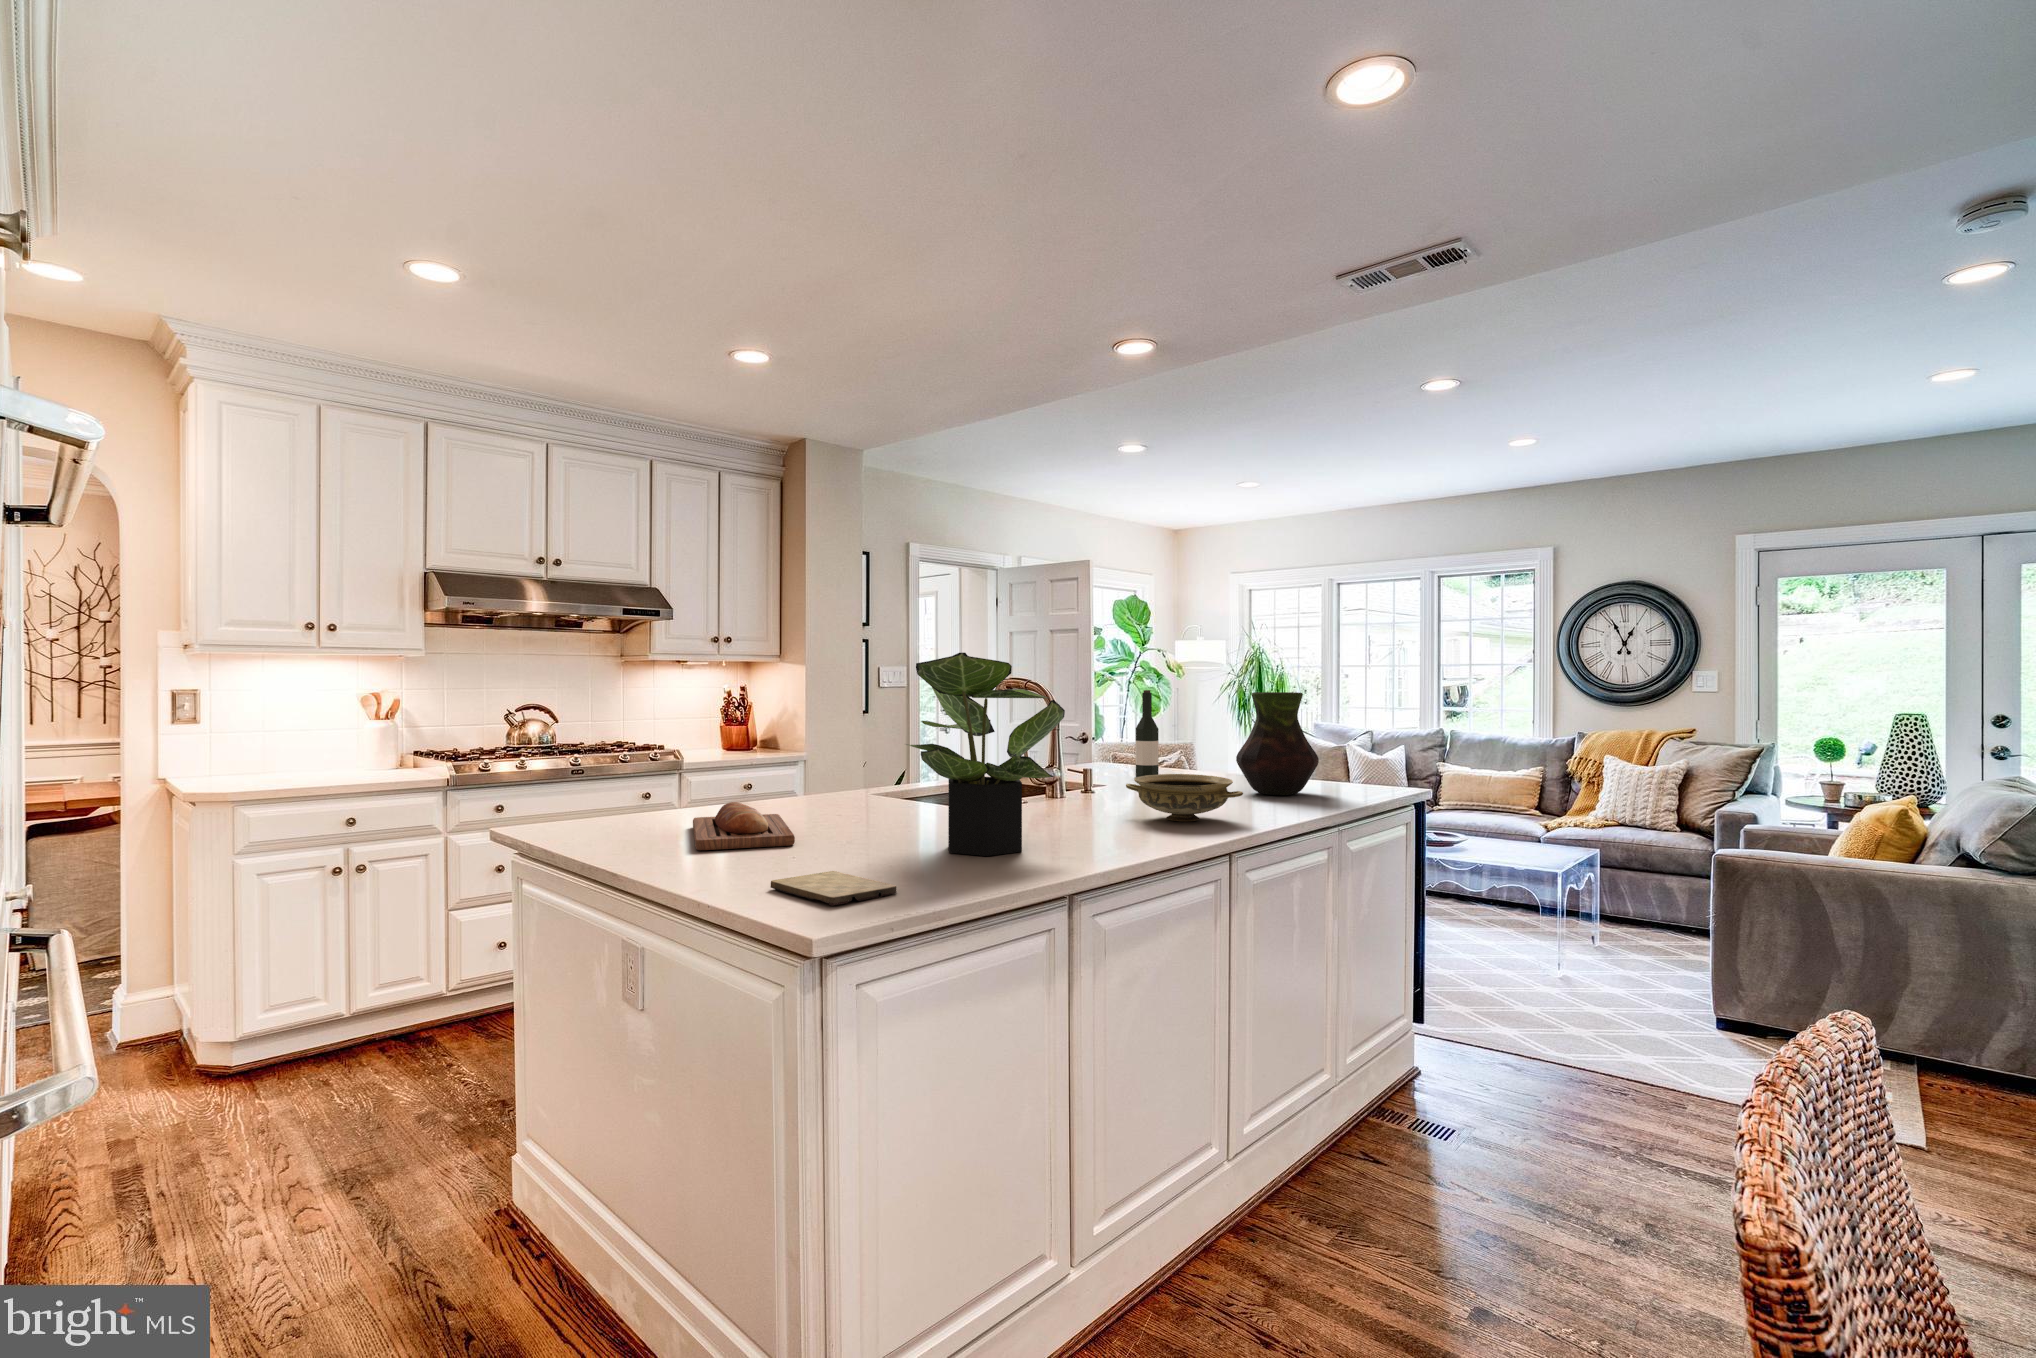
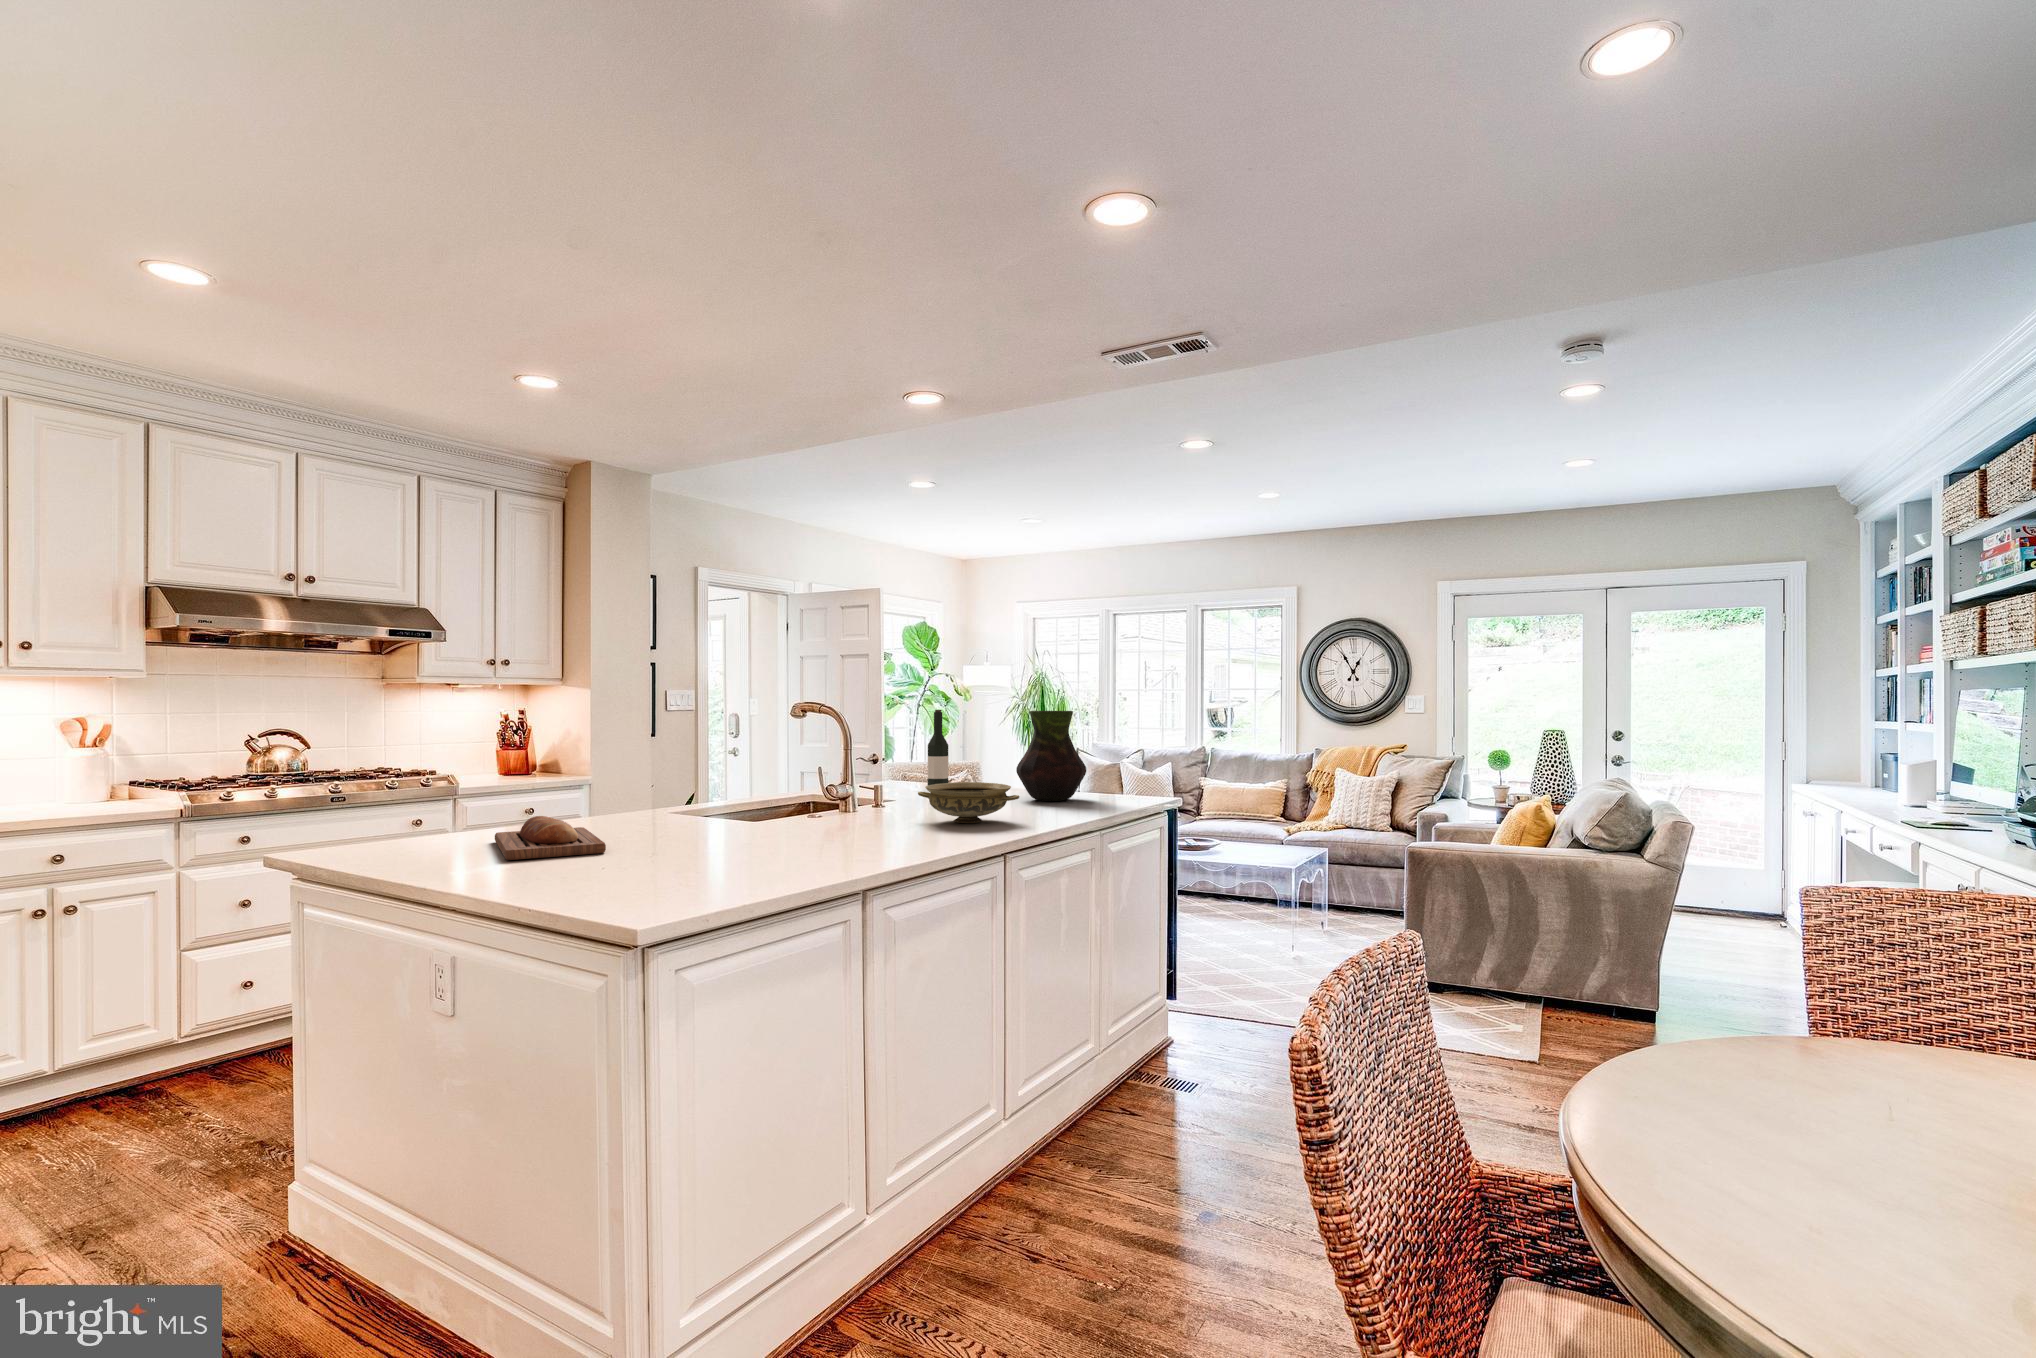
potted plant: present [906,653,1065,856] -> none [715,672,864,854]
cutting board: present [771,871,897,906] -> none [592,870,713,896]

